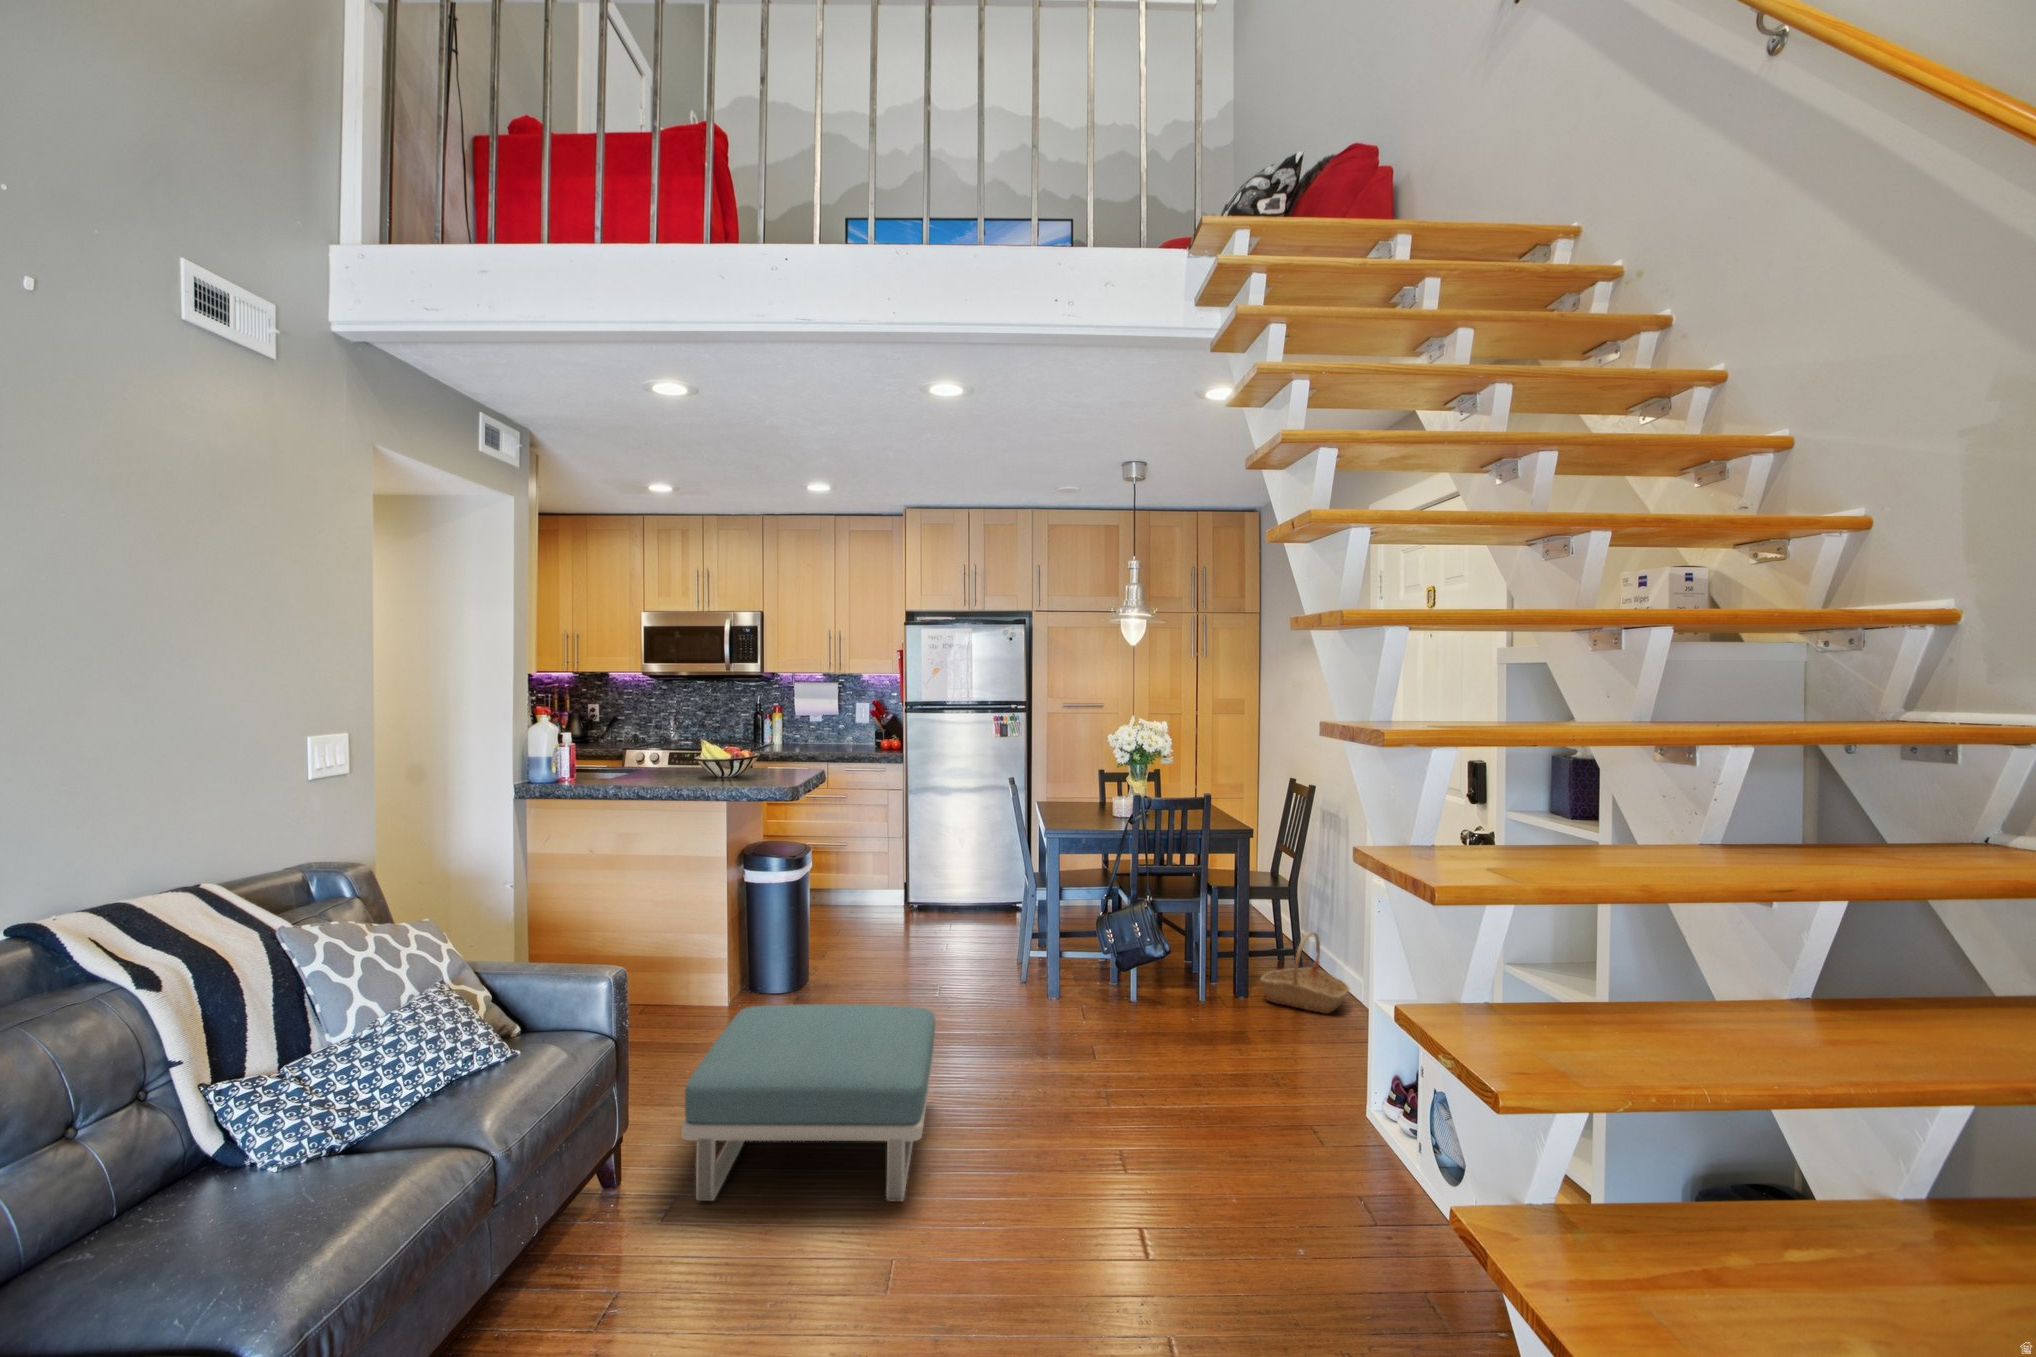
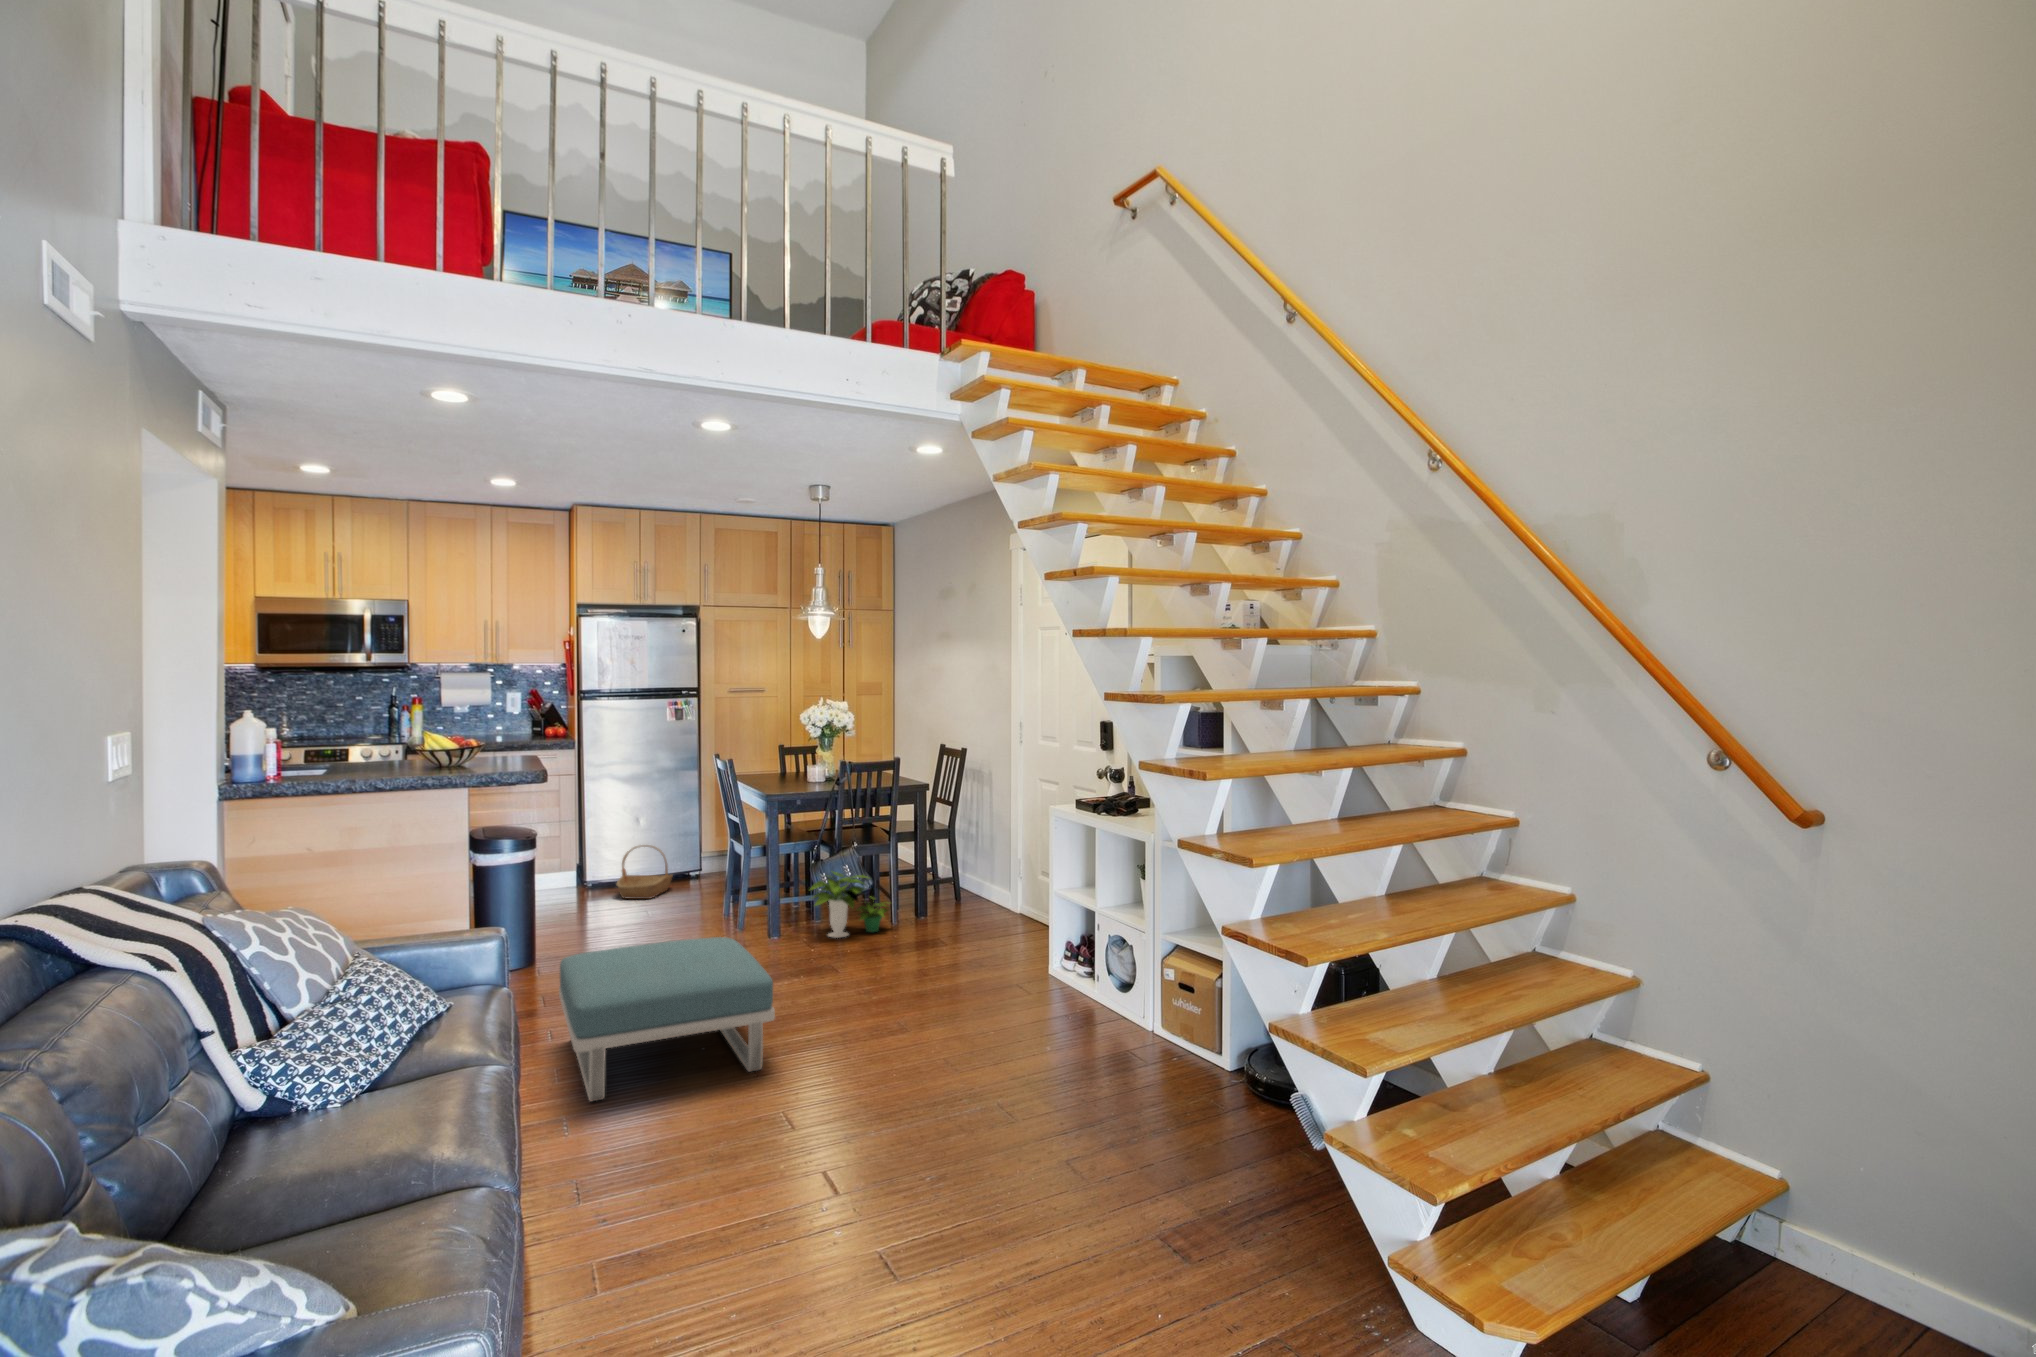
potted plant: none [1084,926,1190,1011] -> present [810,872,890,937]
basket: present [1261,932,1349,1013] -> present [617,845,672,899]

